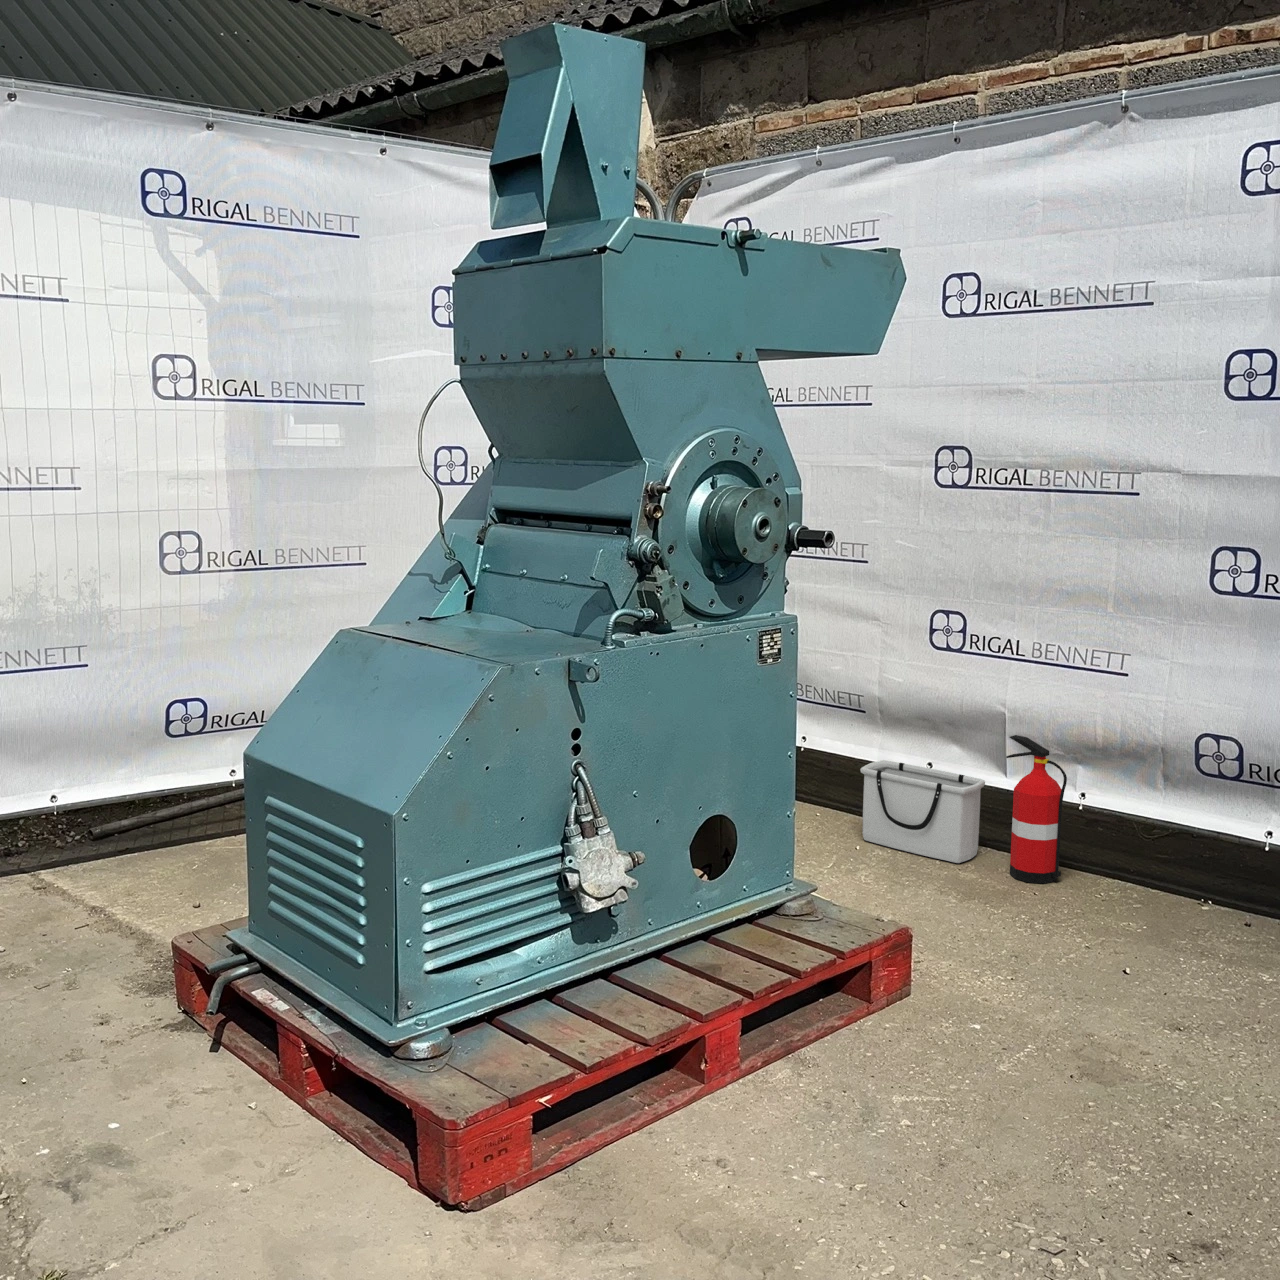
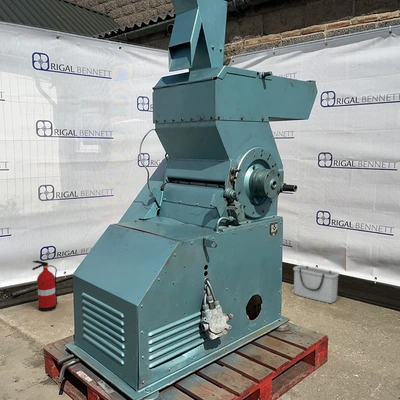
fire extinguisher: present [1006,735,1067,884] -> present [32,261,58,311]

